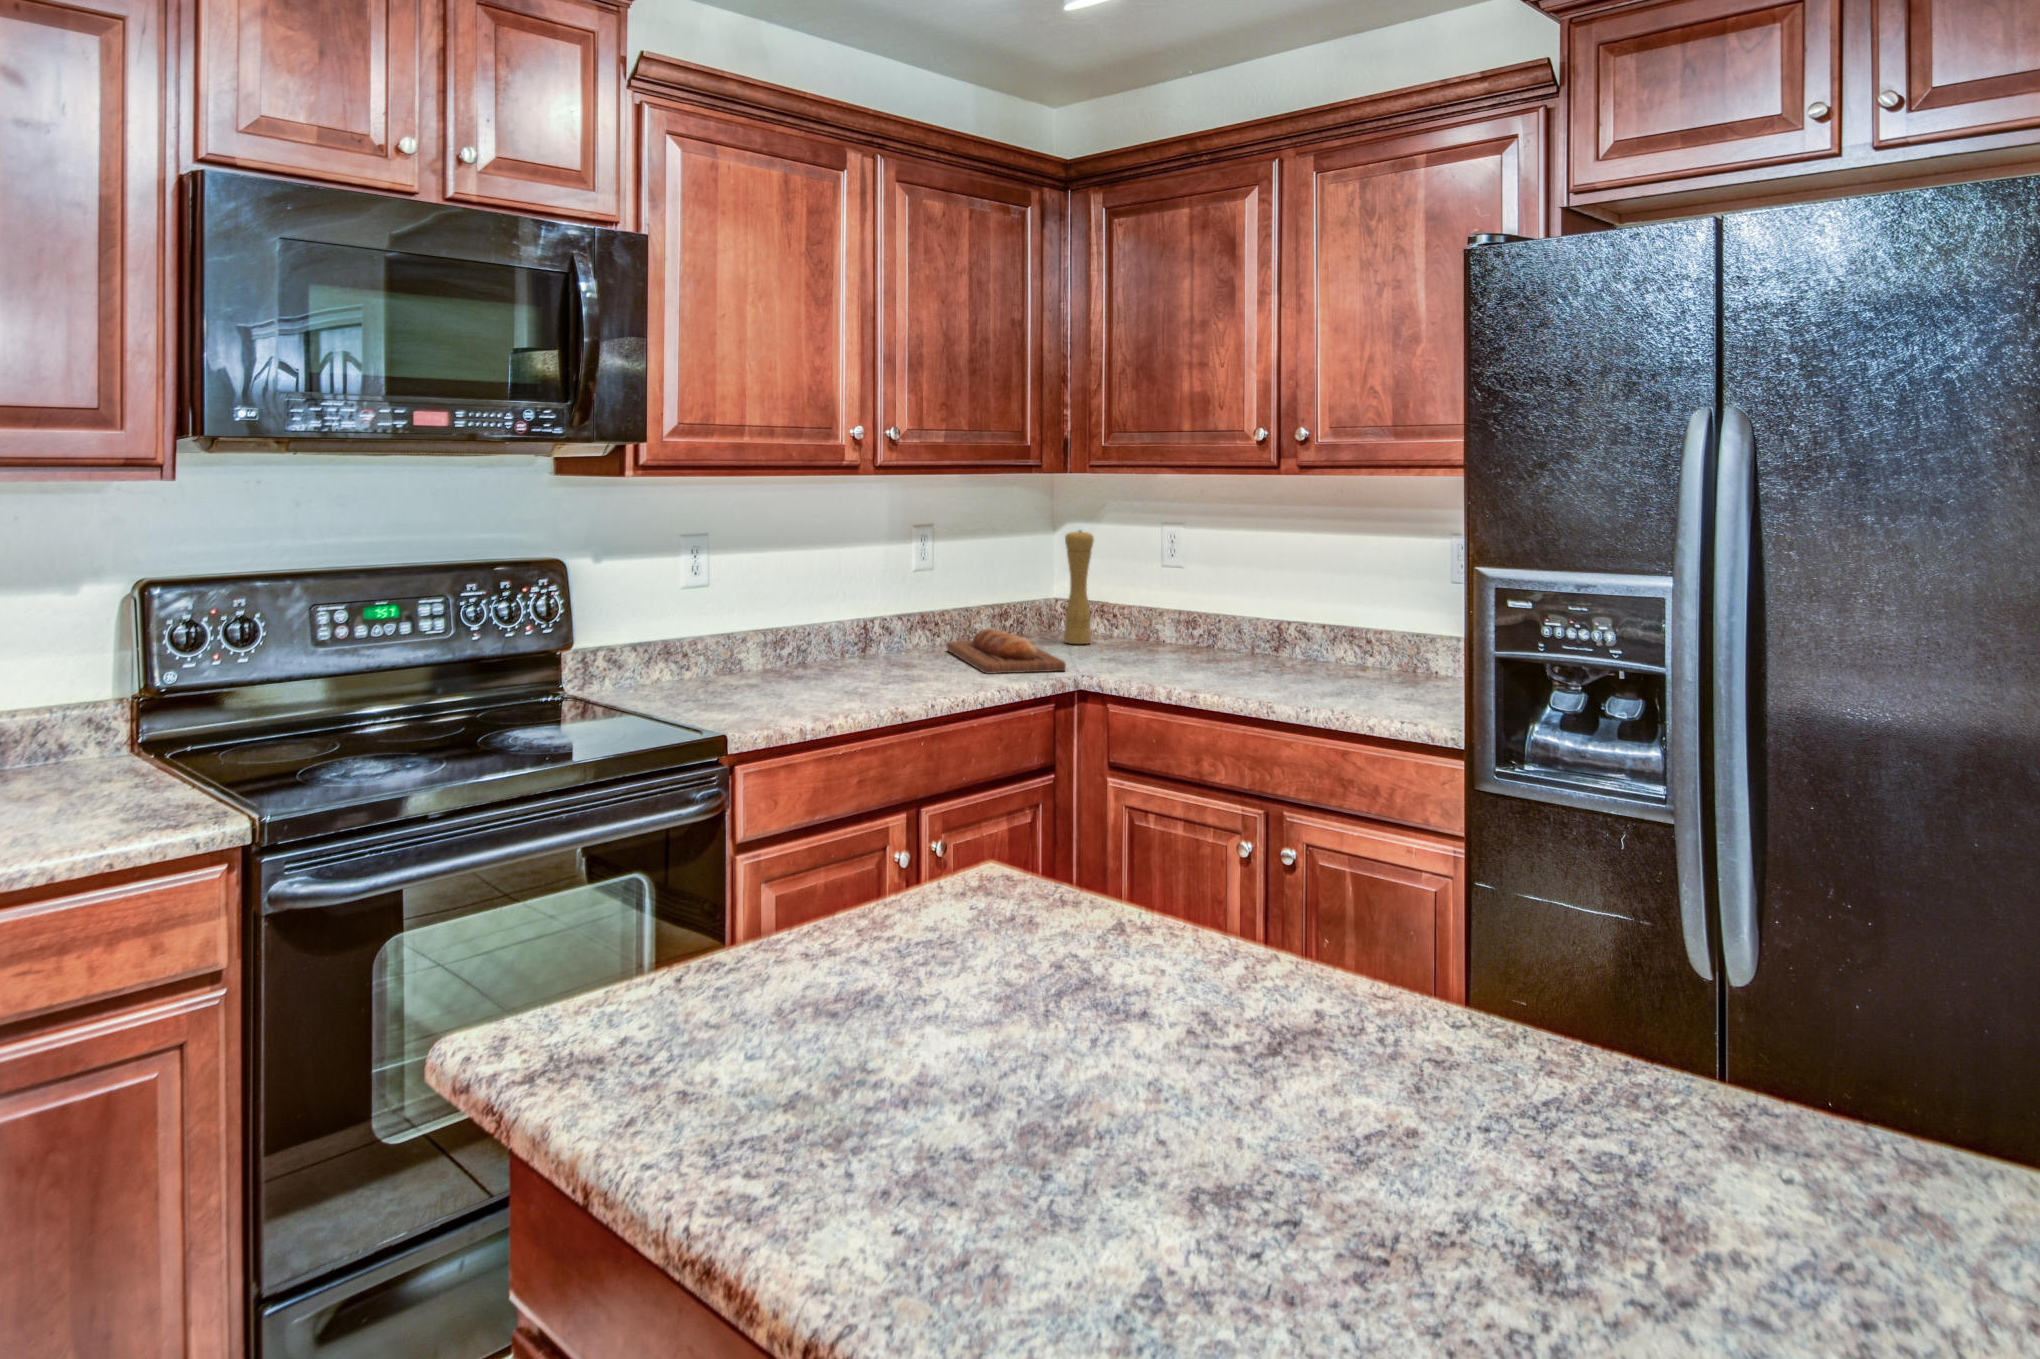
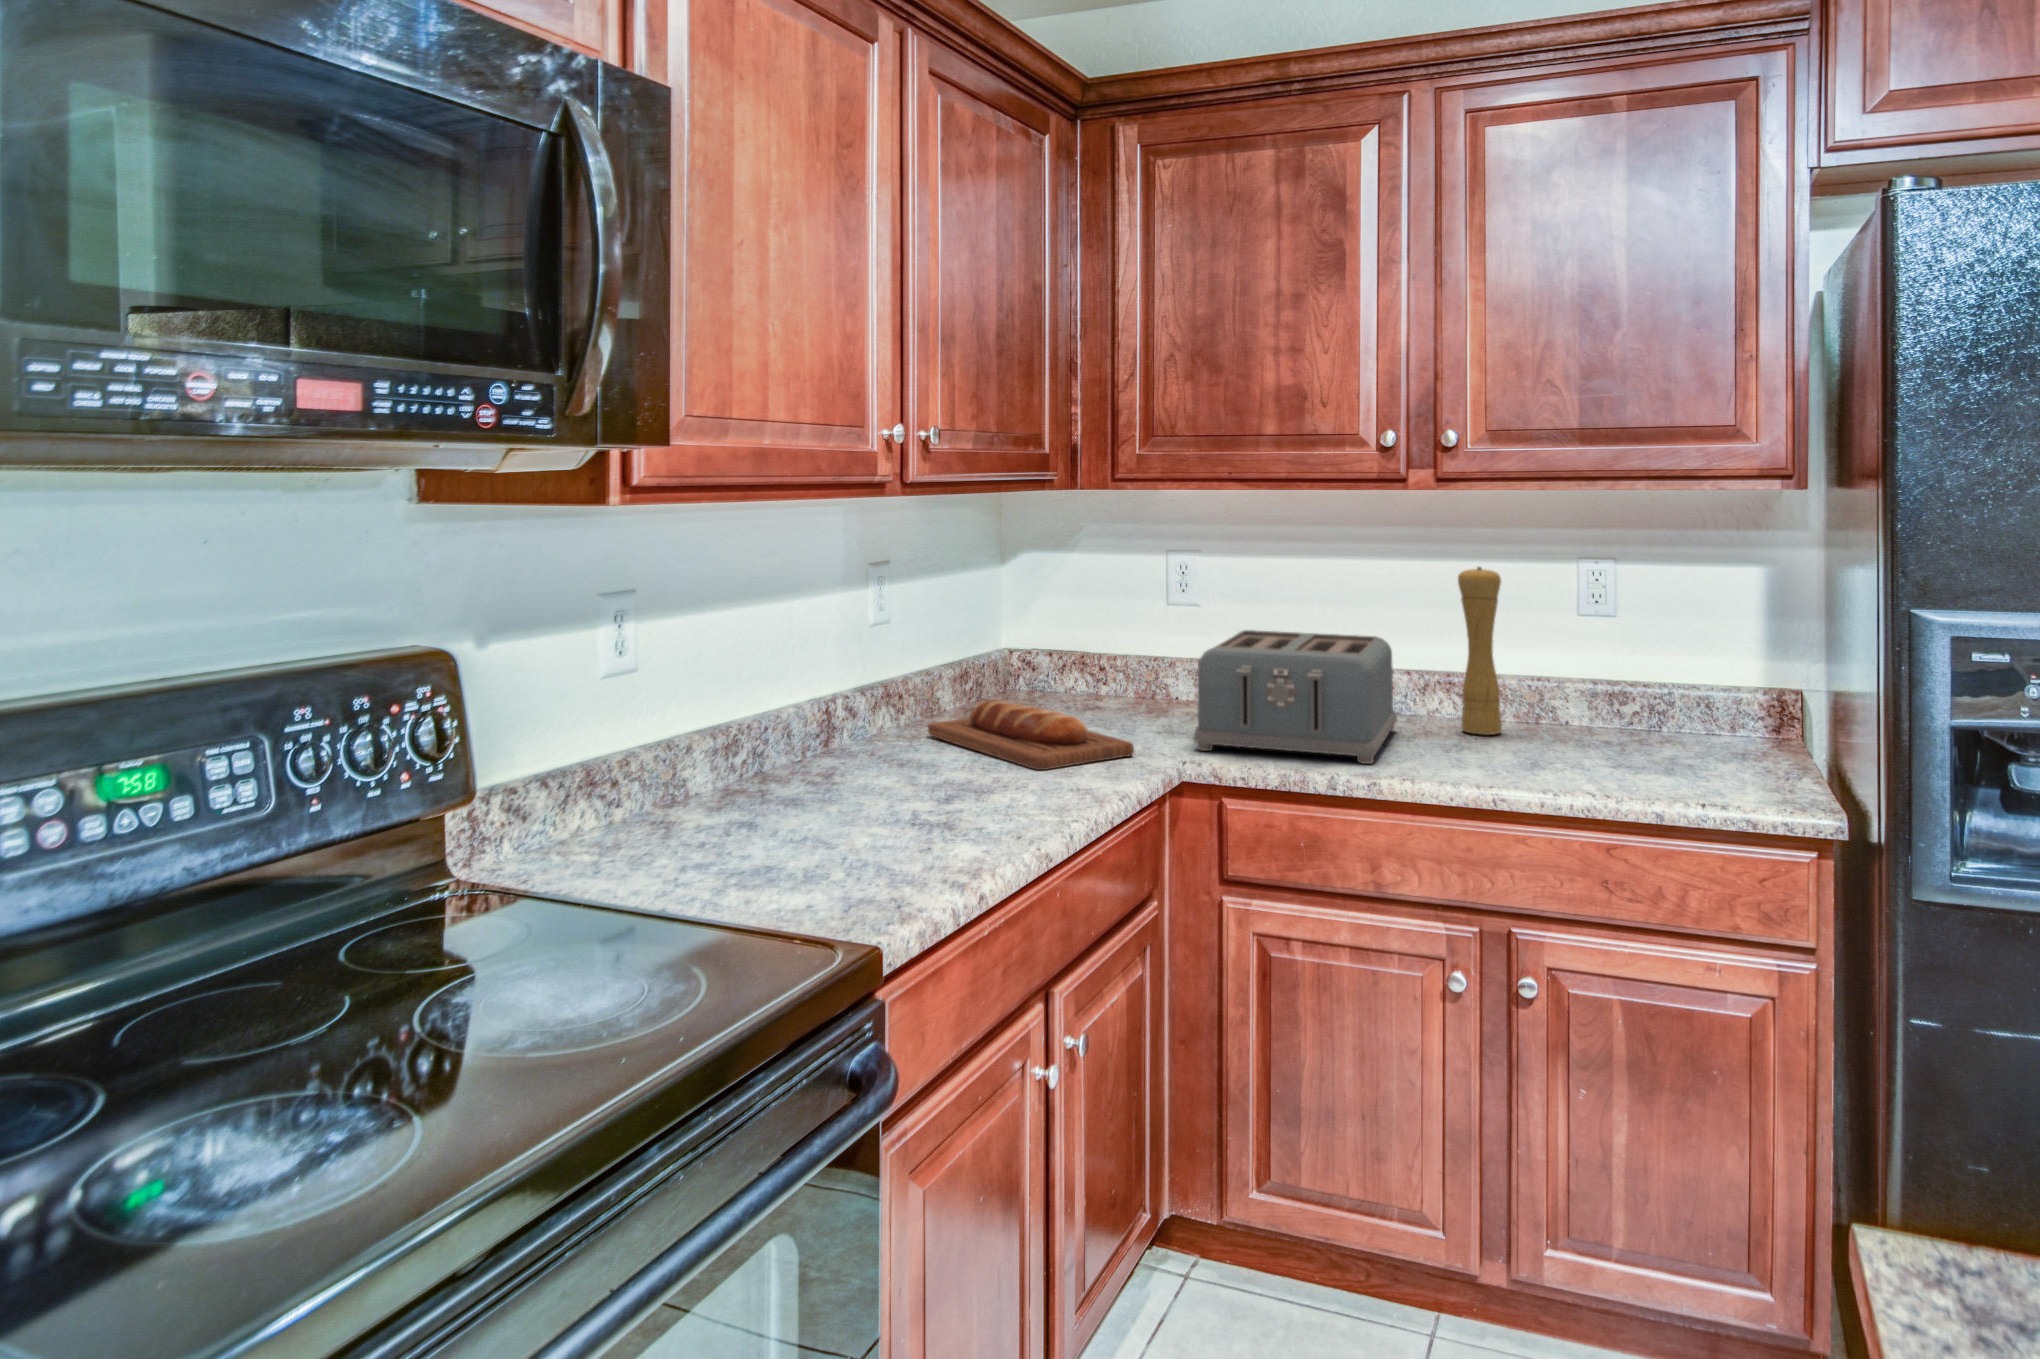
pepper mill: present [1064,530,1094,644] -> present [1458,567,1502,735]
toaster: none [1114,590,1294,688] -> present [1194,630,1397,764]

